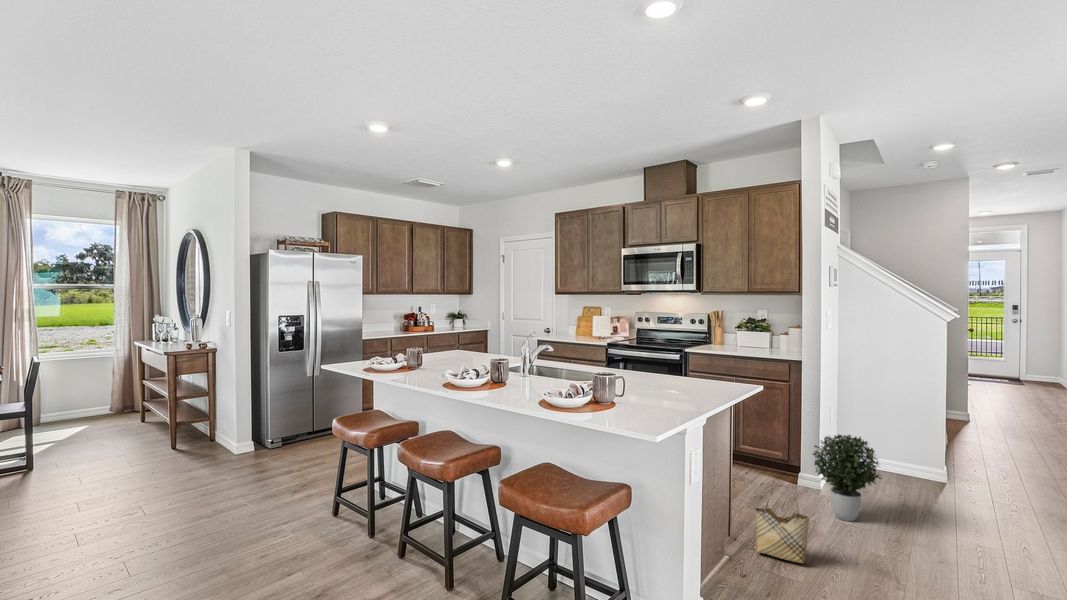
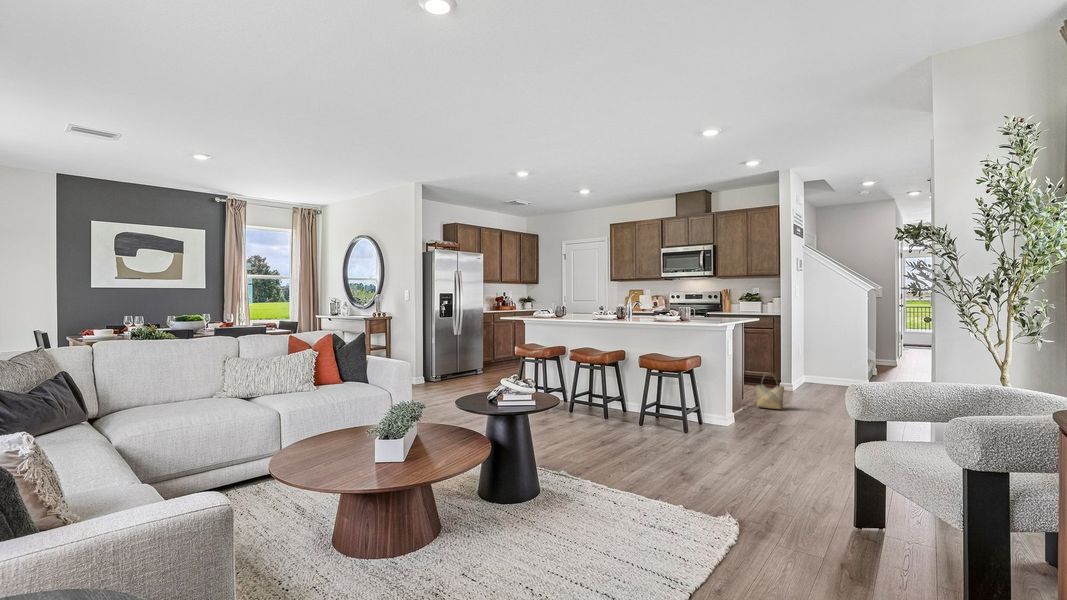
potted plant: present [813,434,881,521] -> none [787,351,825,399]

